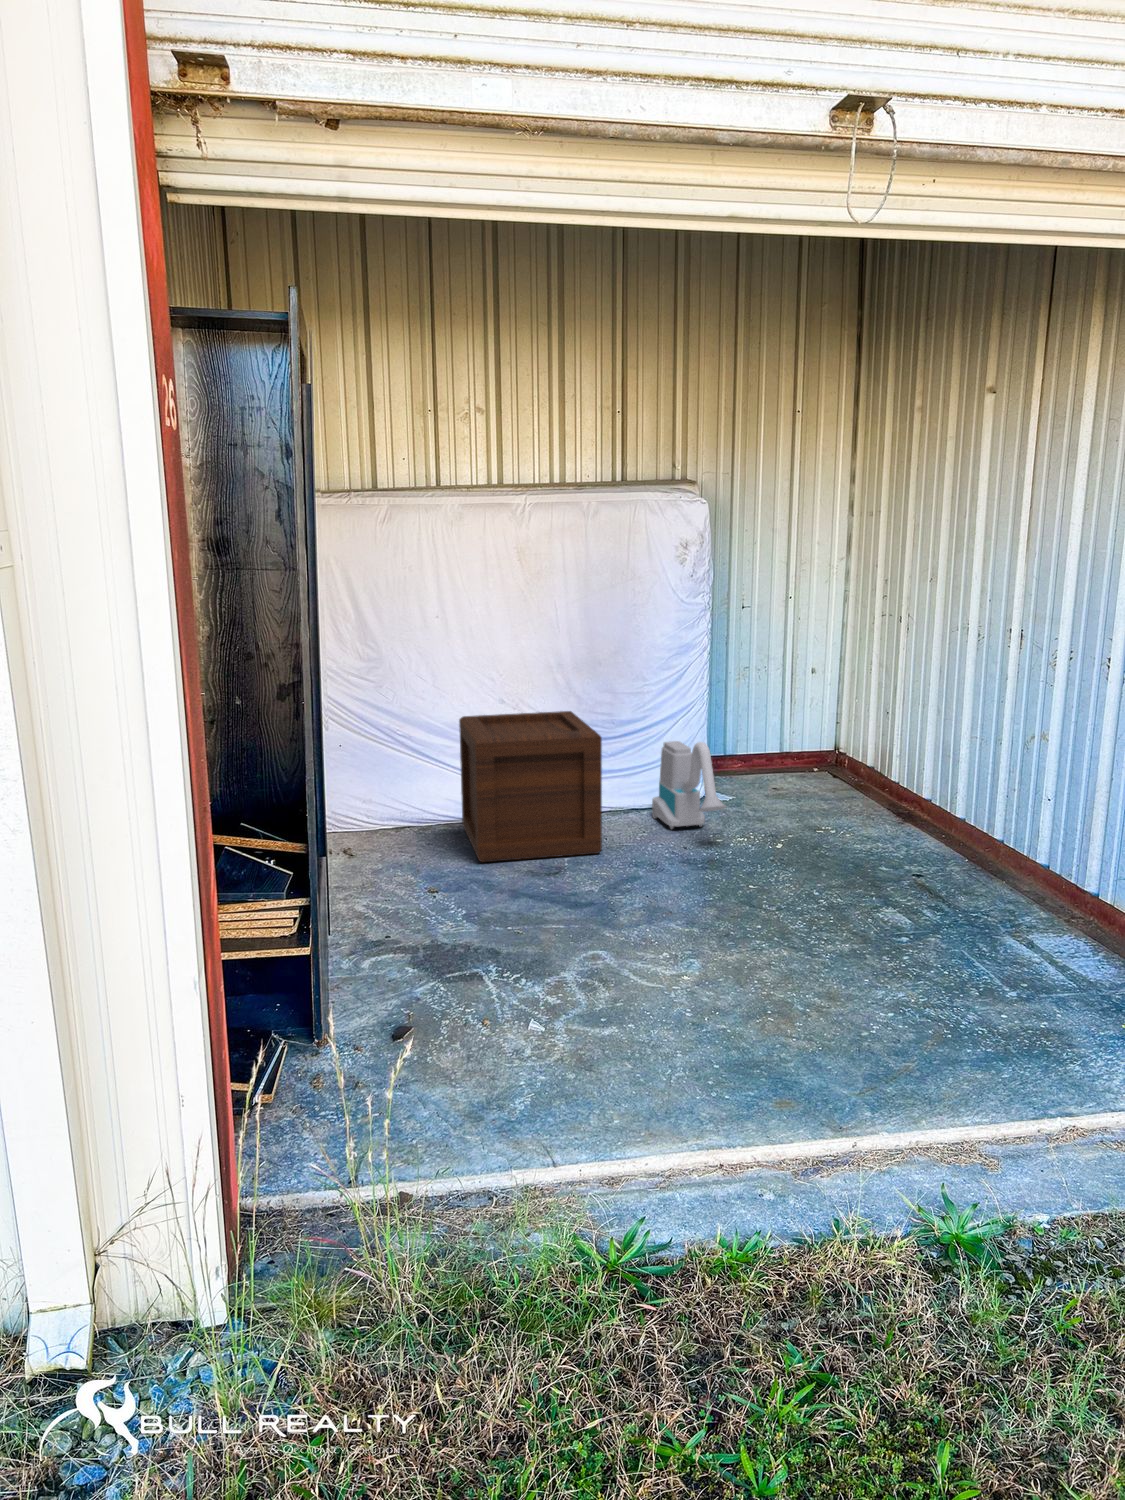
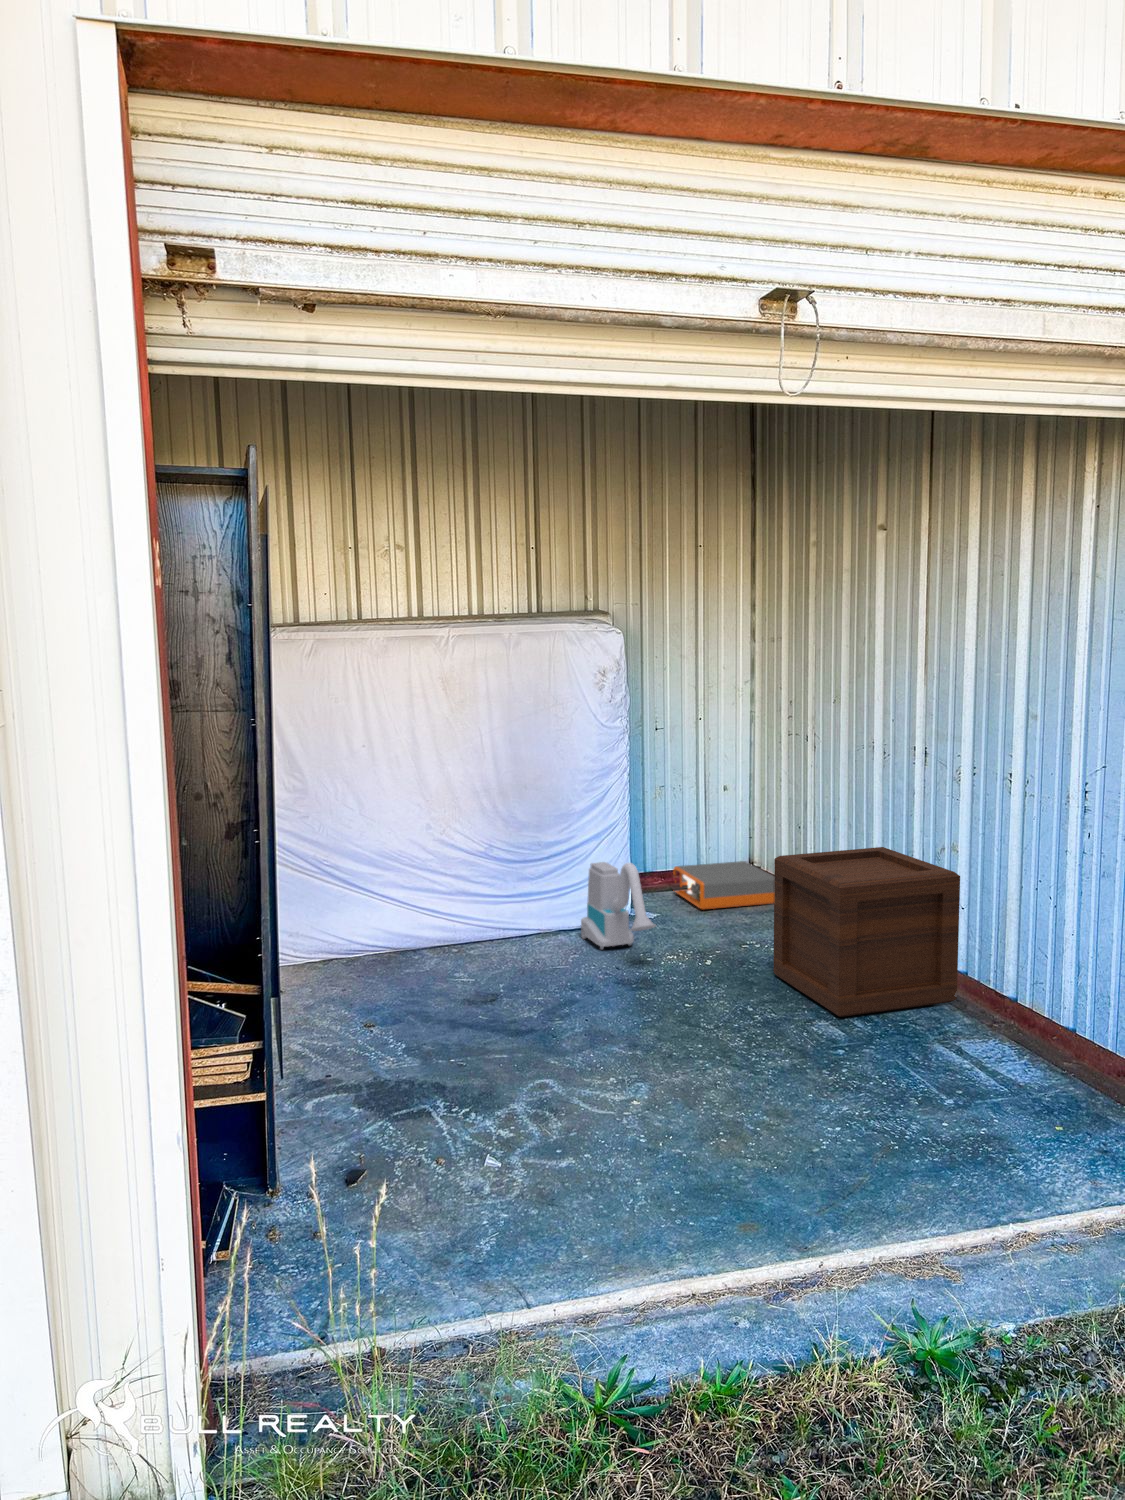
wooden crate: present [459,711,602,862] -> present [774,847,960,1017]
storage box: none [752,746,861,794] -> present [673,861,774,909]

